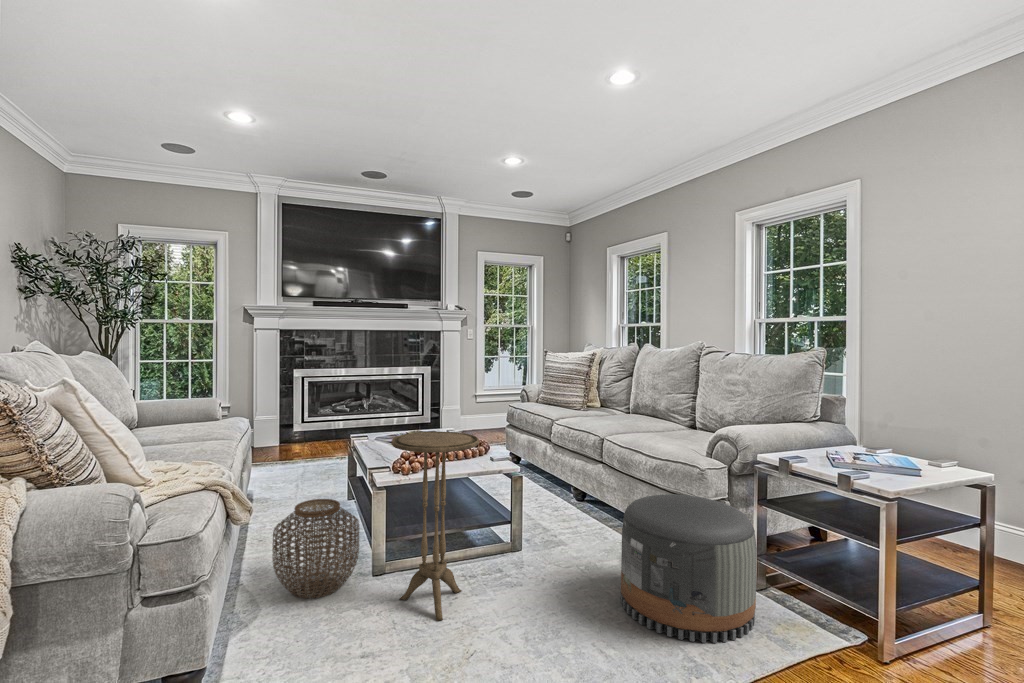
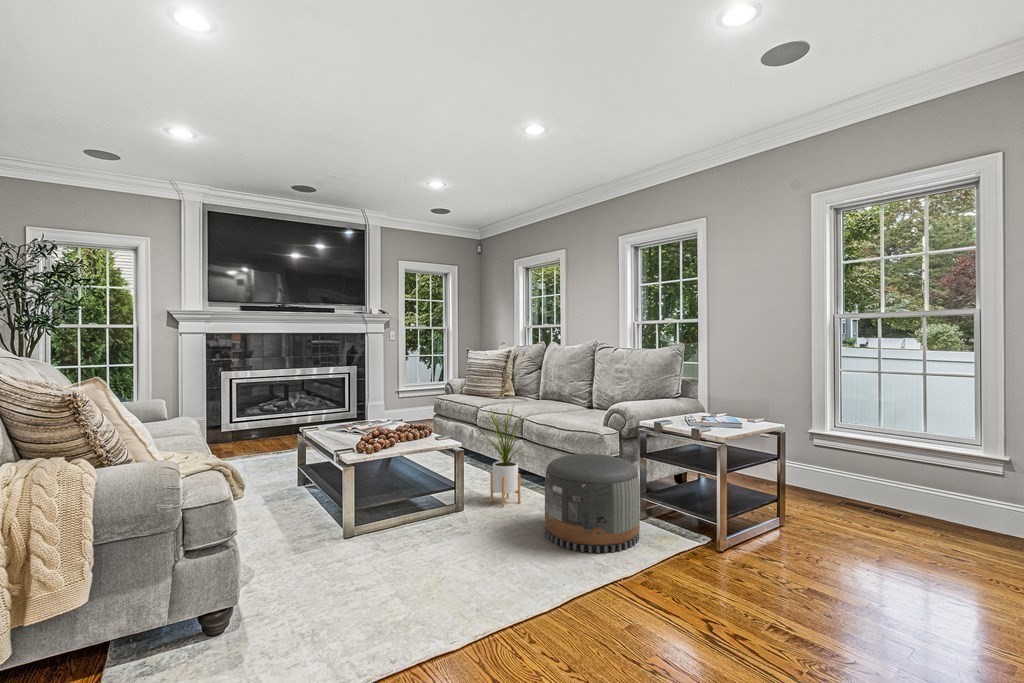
house plant: none [544,416,613,551] -> present [482,409,522,507]
side table: present [391,432,479,621] -> none [367,415,437,560]
woven basket: present [273,499,359,598] -> none [263,475,336,556]

